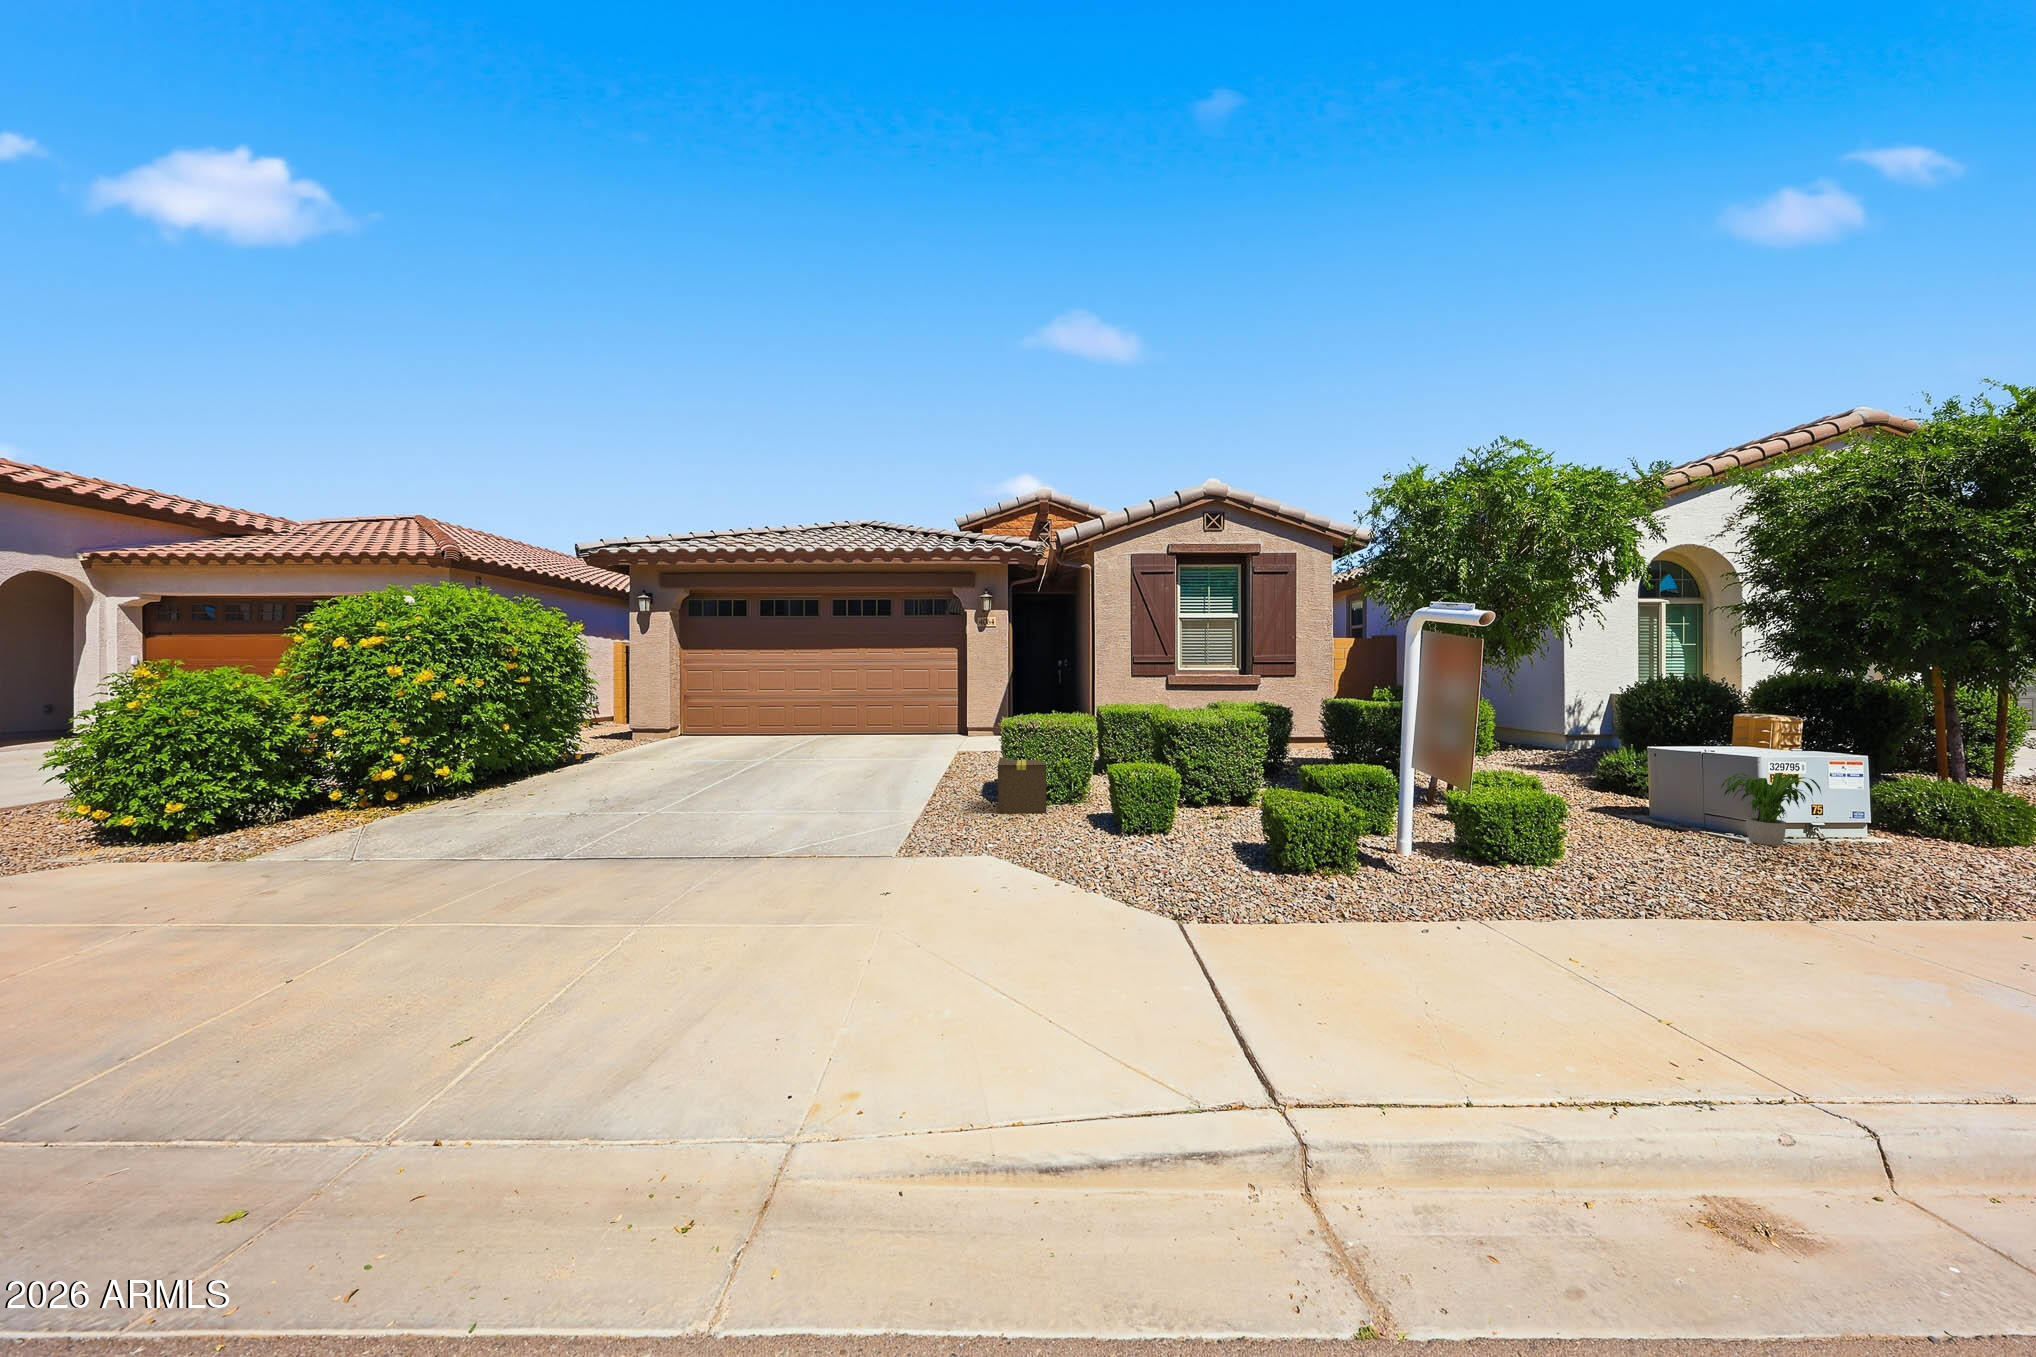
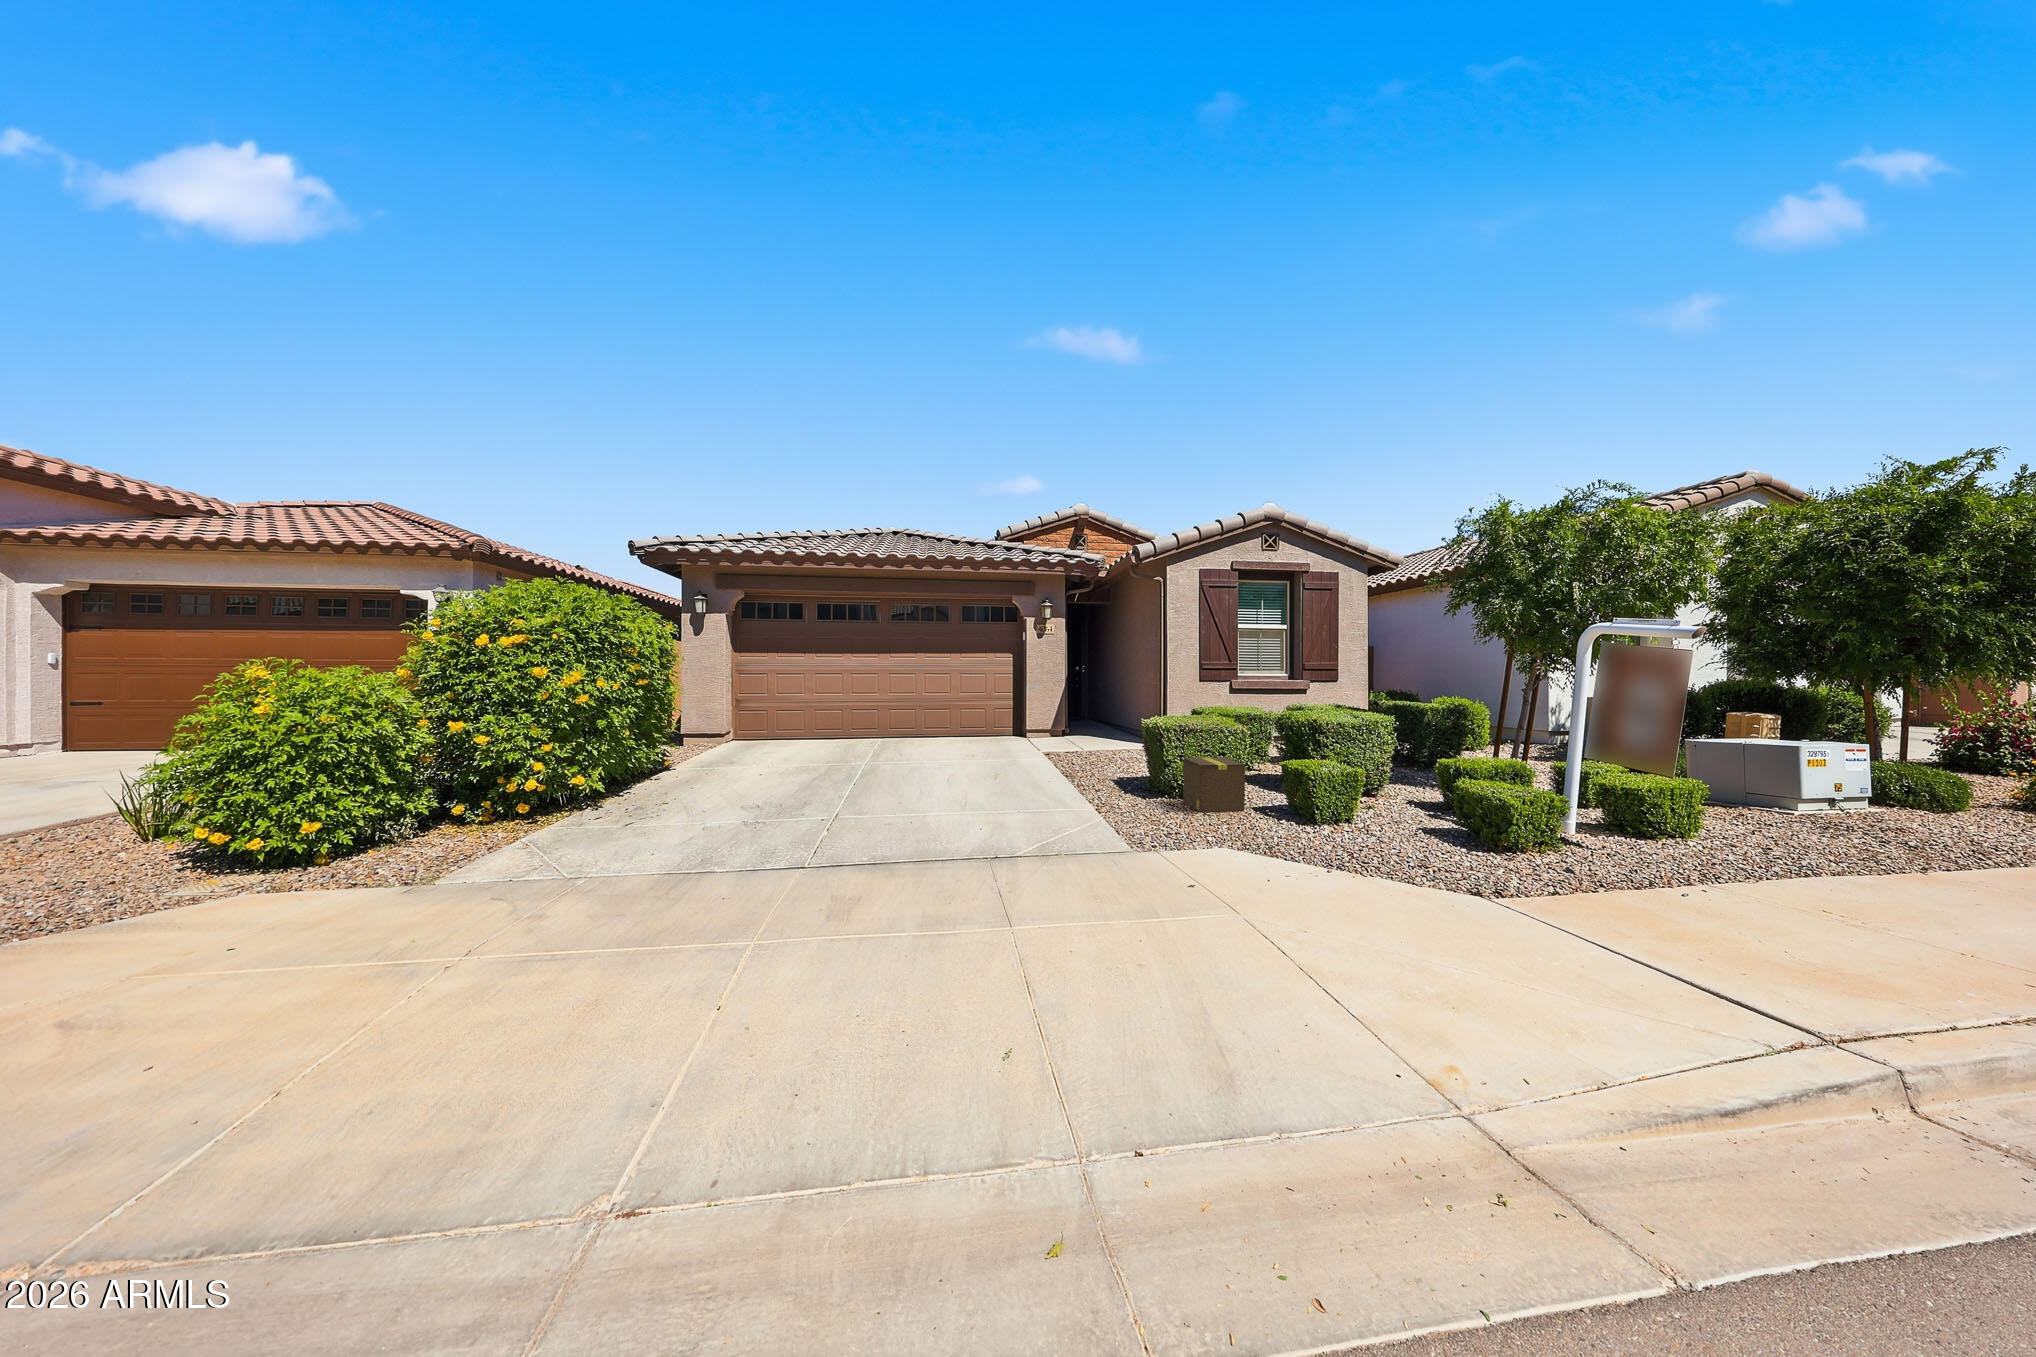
potted plant: present [1721,773,1821,845] -> none [1828,762,1918,823]

